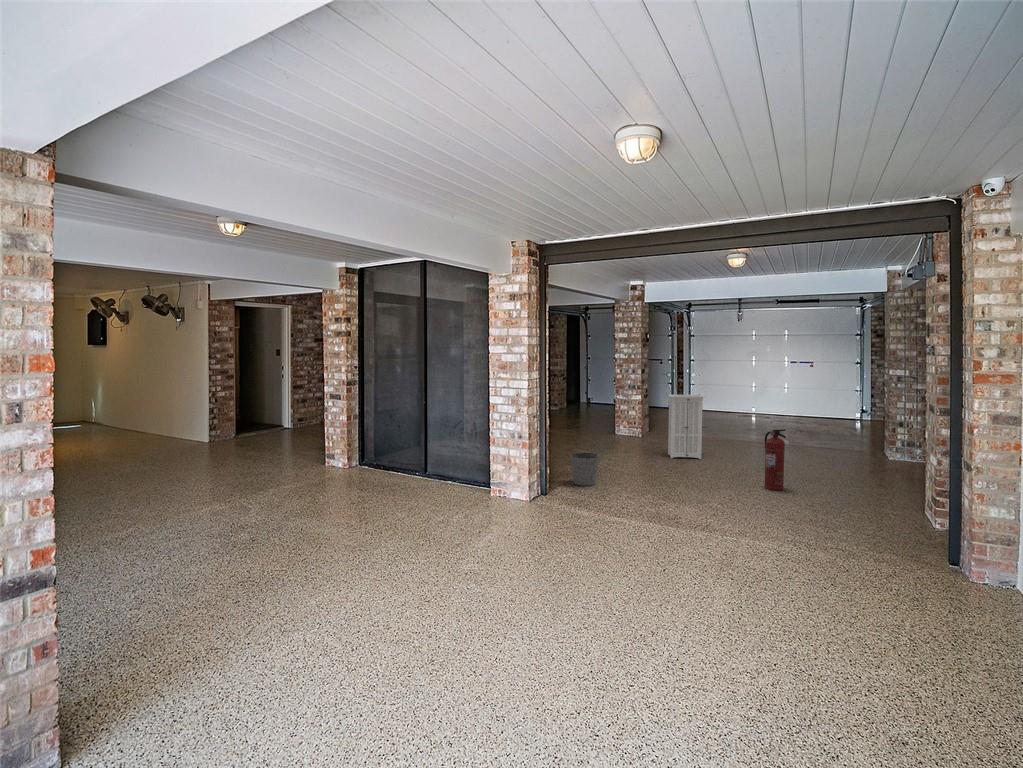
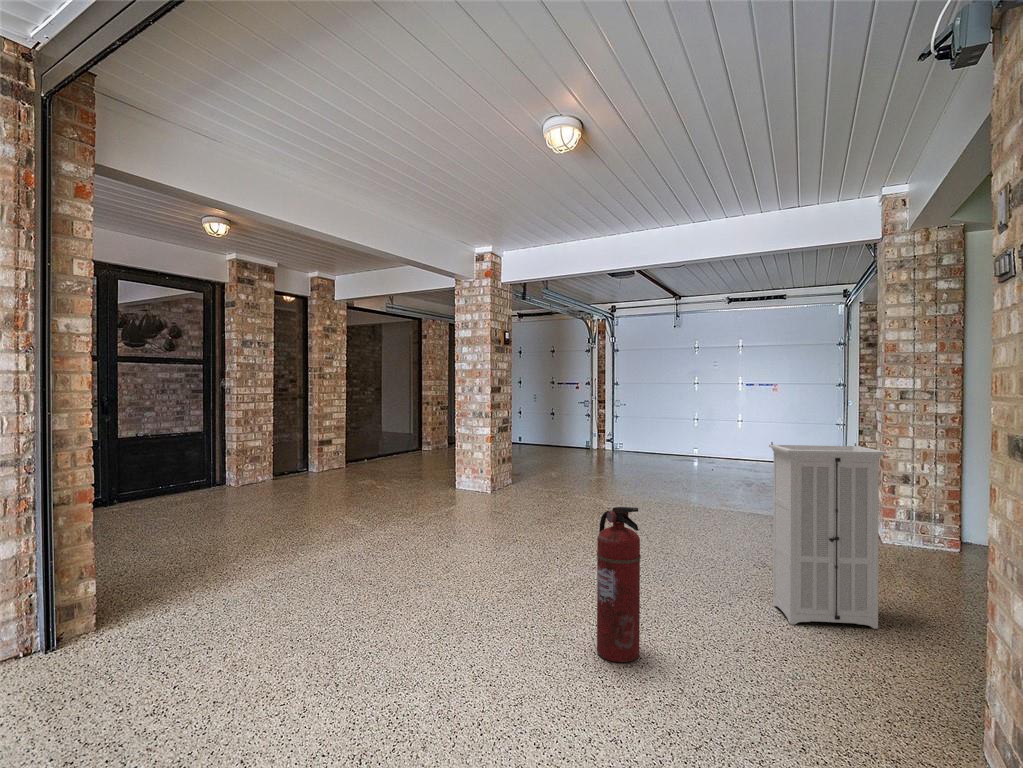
storage cabinet: present [668,394,705,459] -> present [769,442,887,629]
bucket: present [570,452,599,486] -> none [141,554,222,643]

